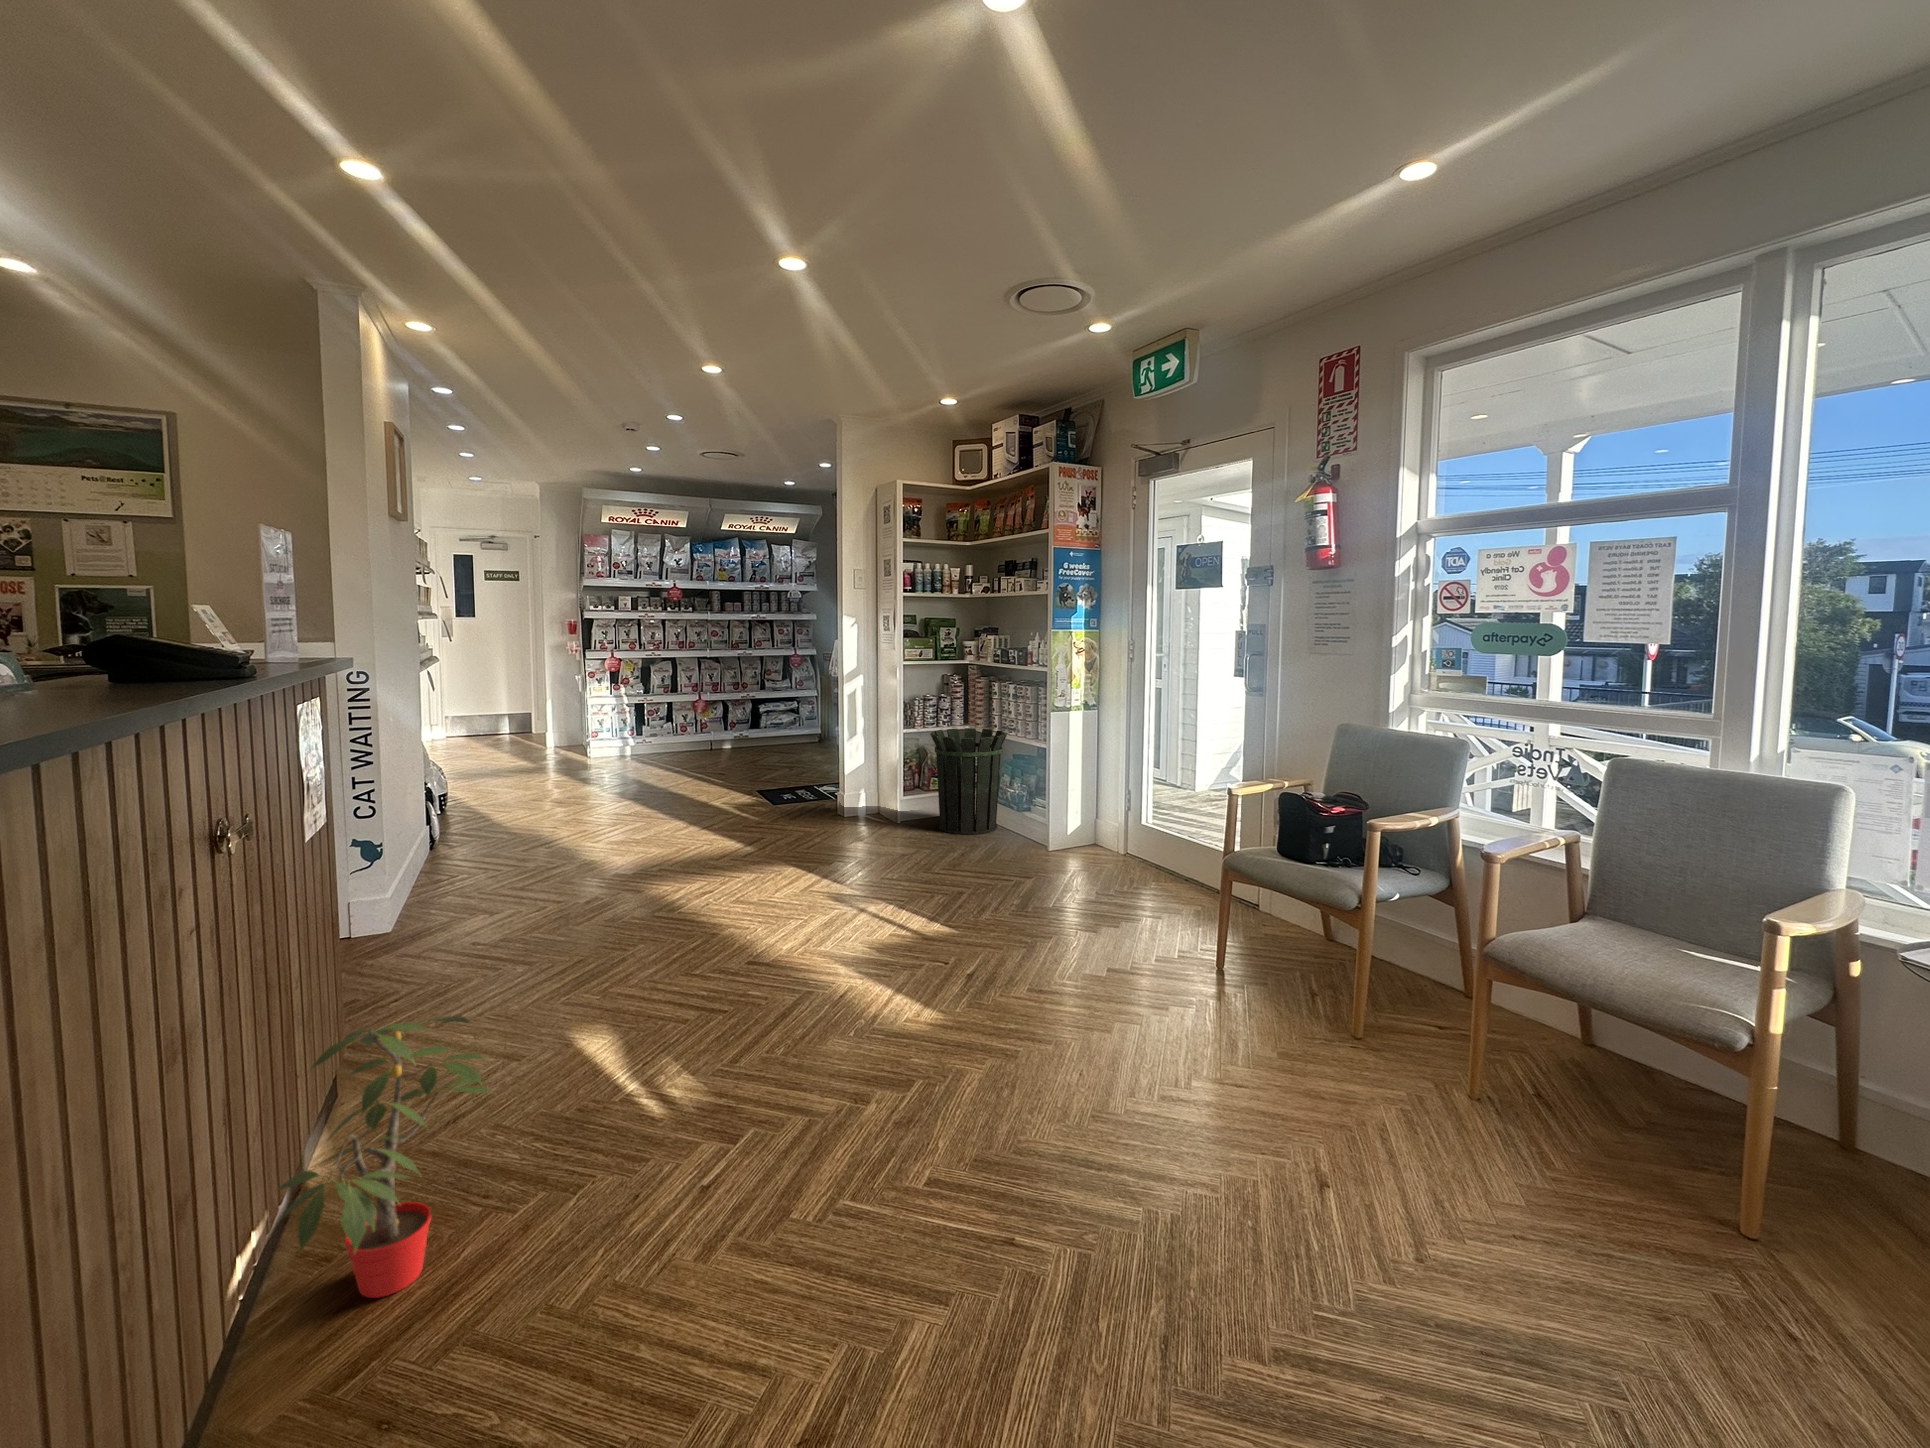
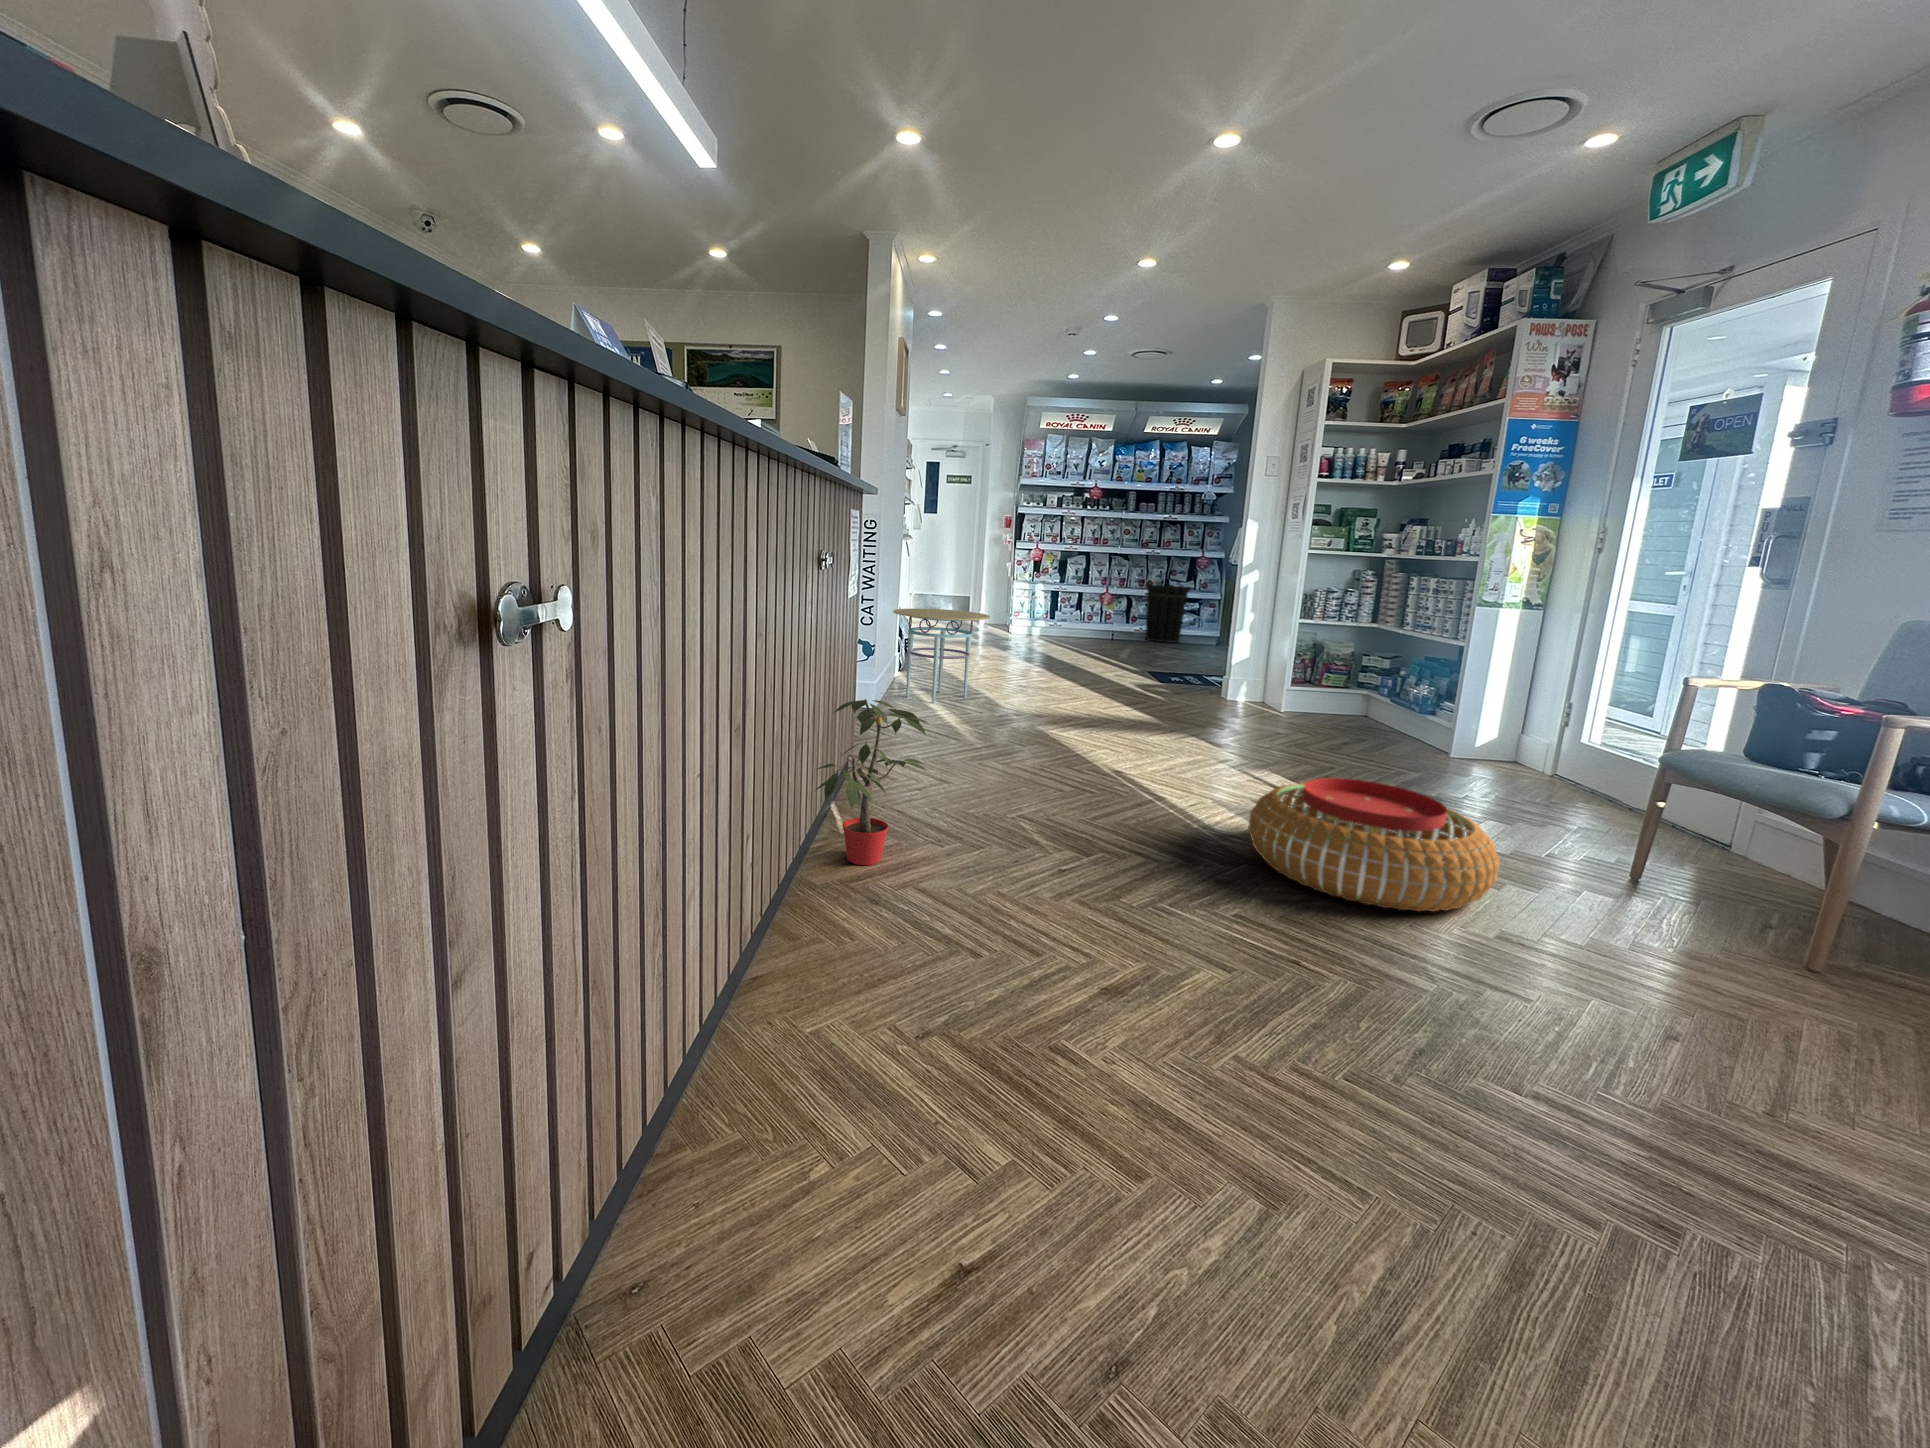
waste bin: present [930,728,1007,834] -> present [1145,584,1191,643]
side table: none [416,771,561,902] -> present [893,608,990,703]
pouf: none [908,943,1138,1098] -> present [1248,778,1500,912]

